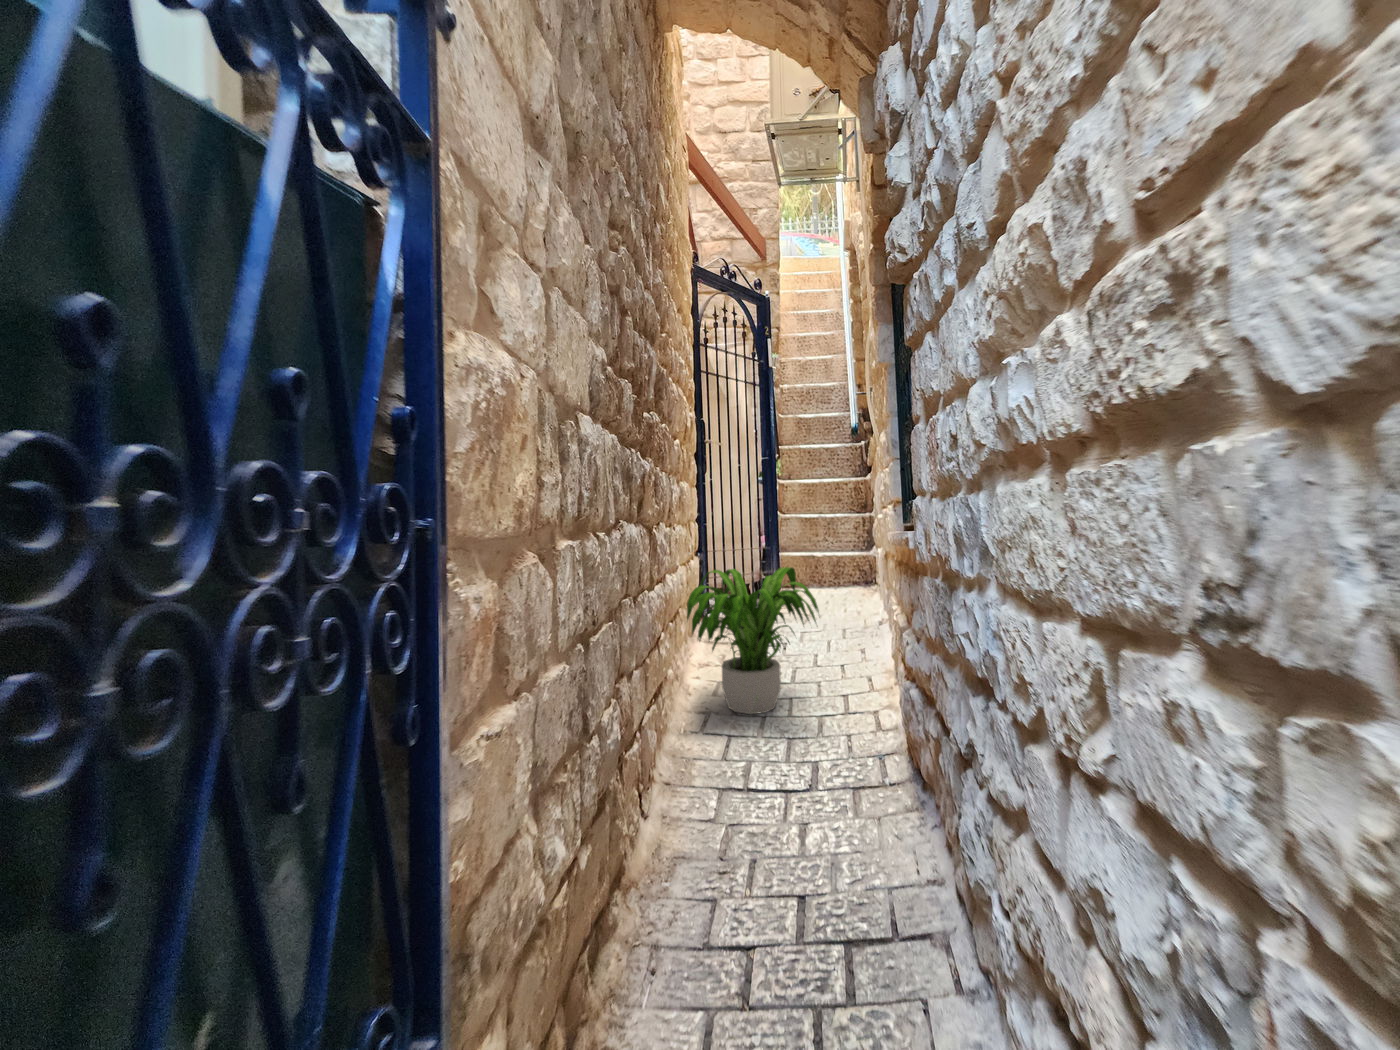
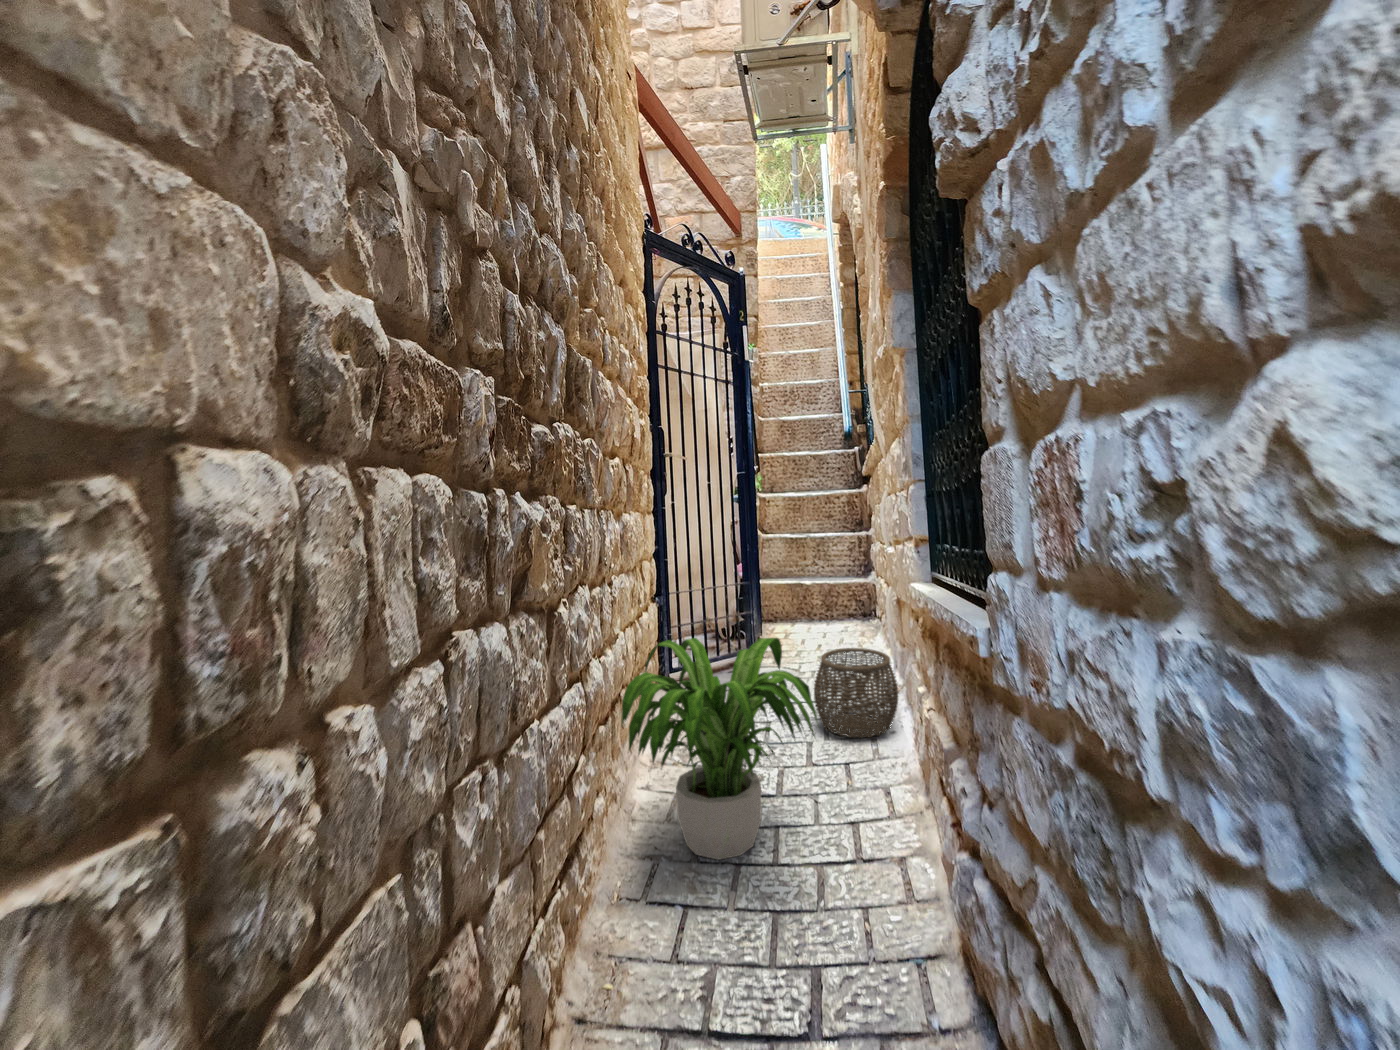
woven basket: none [820,590,884,654] -> present [814,648,898,738]

